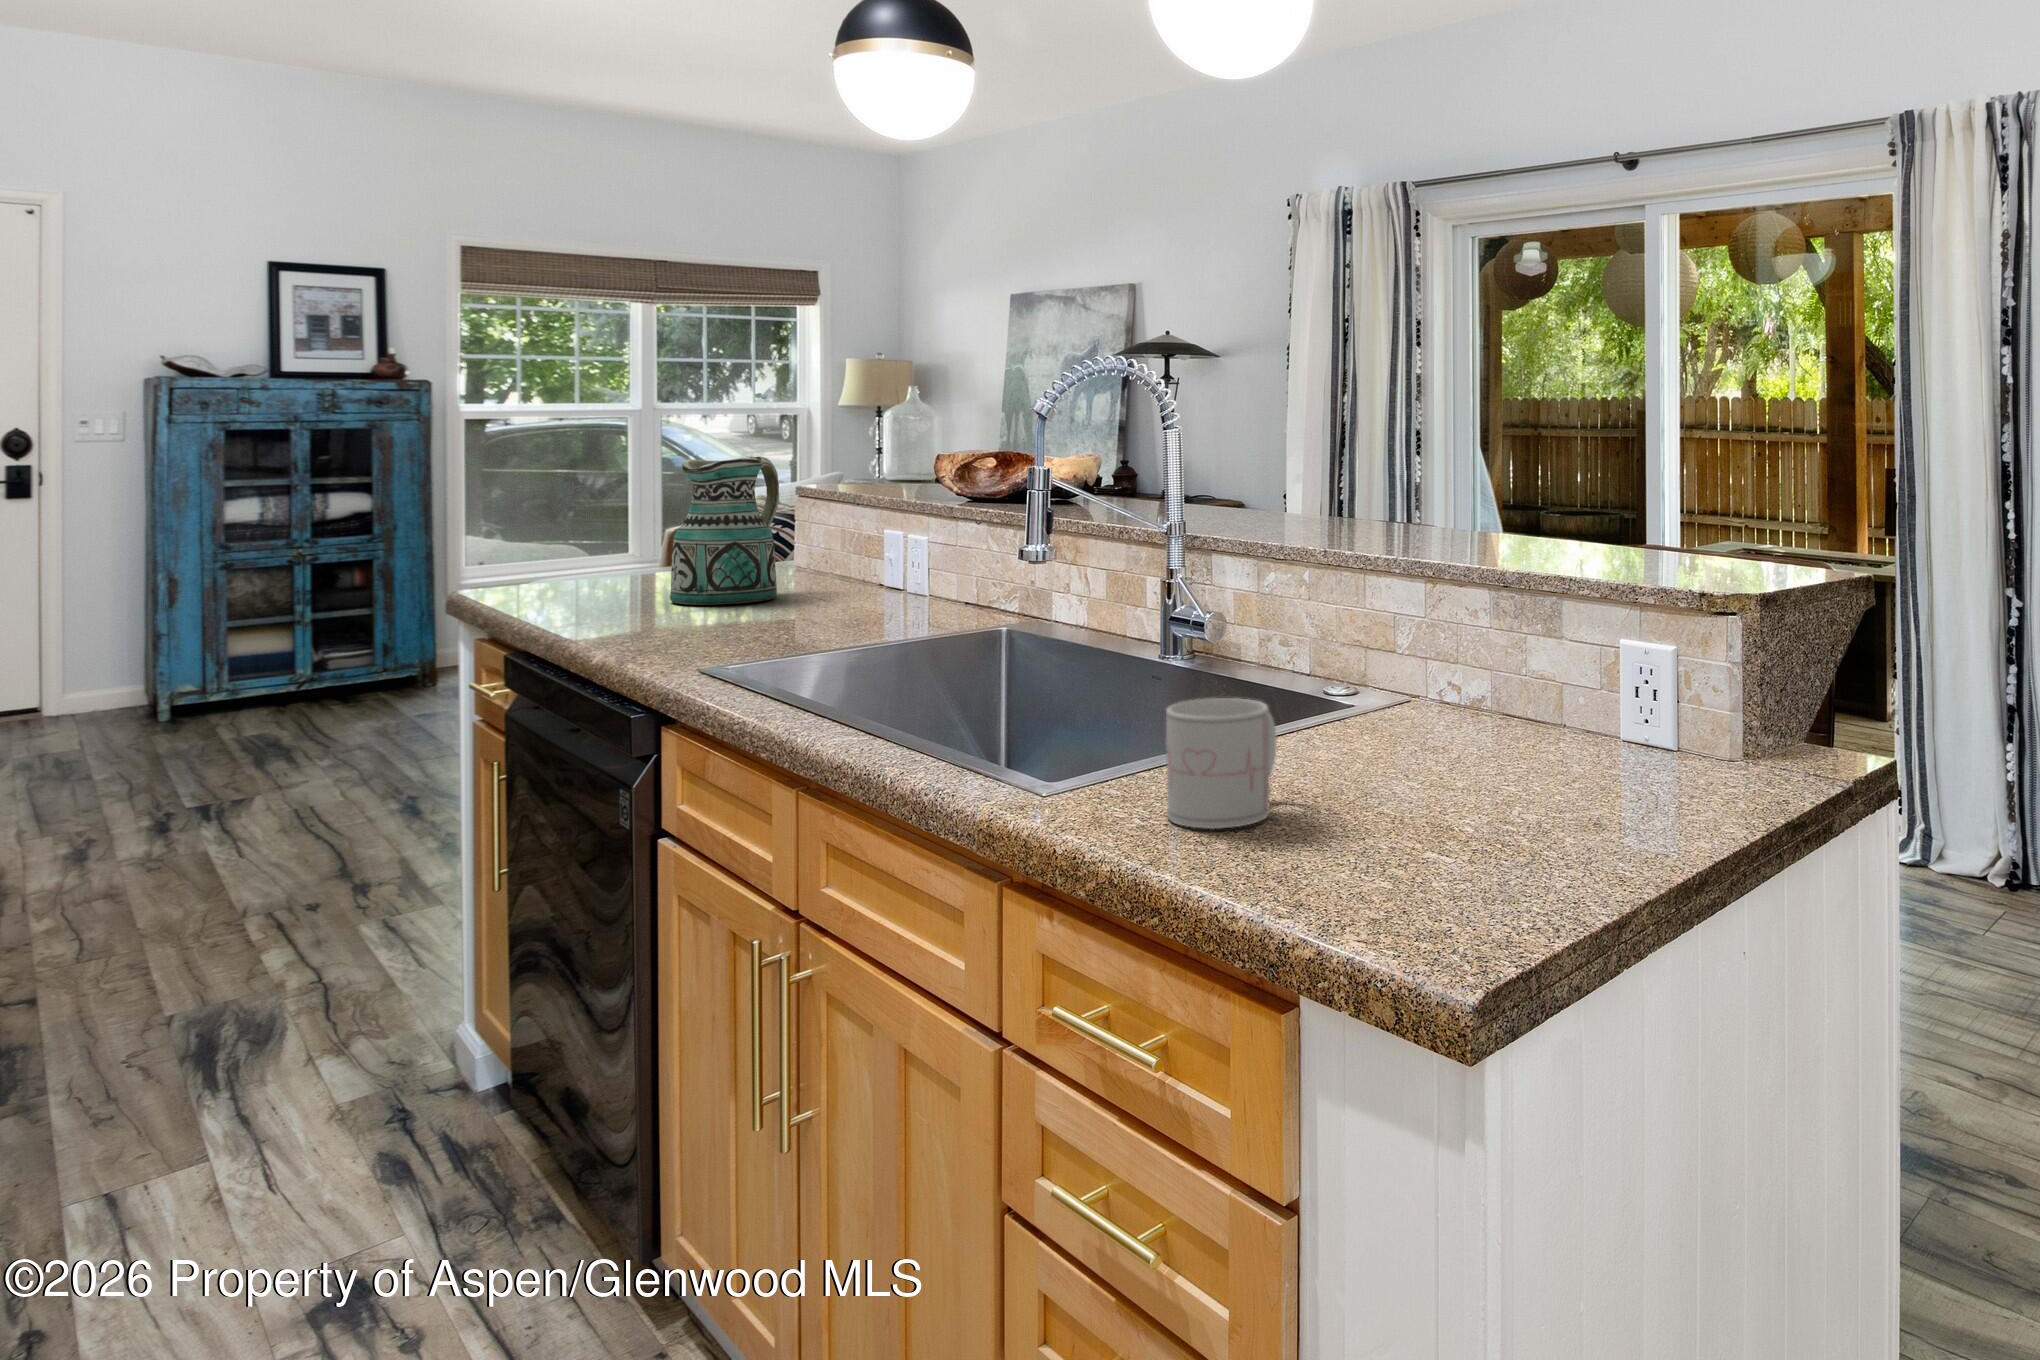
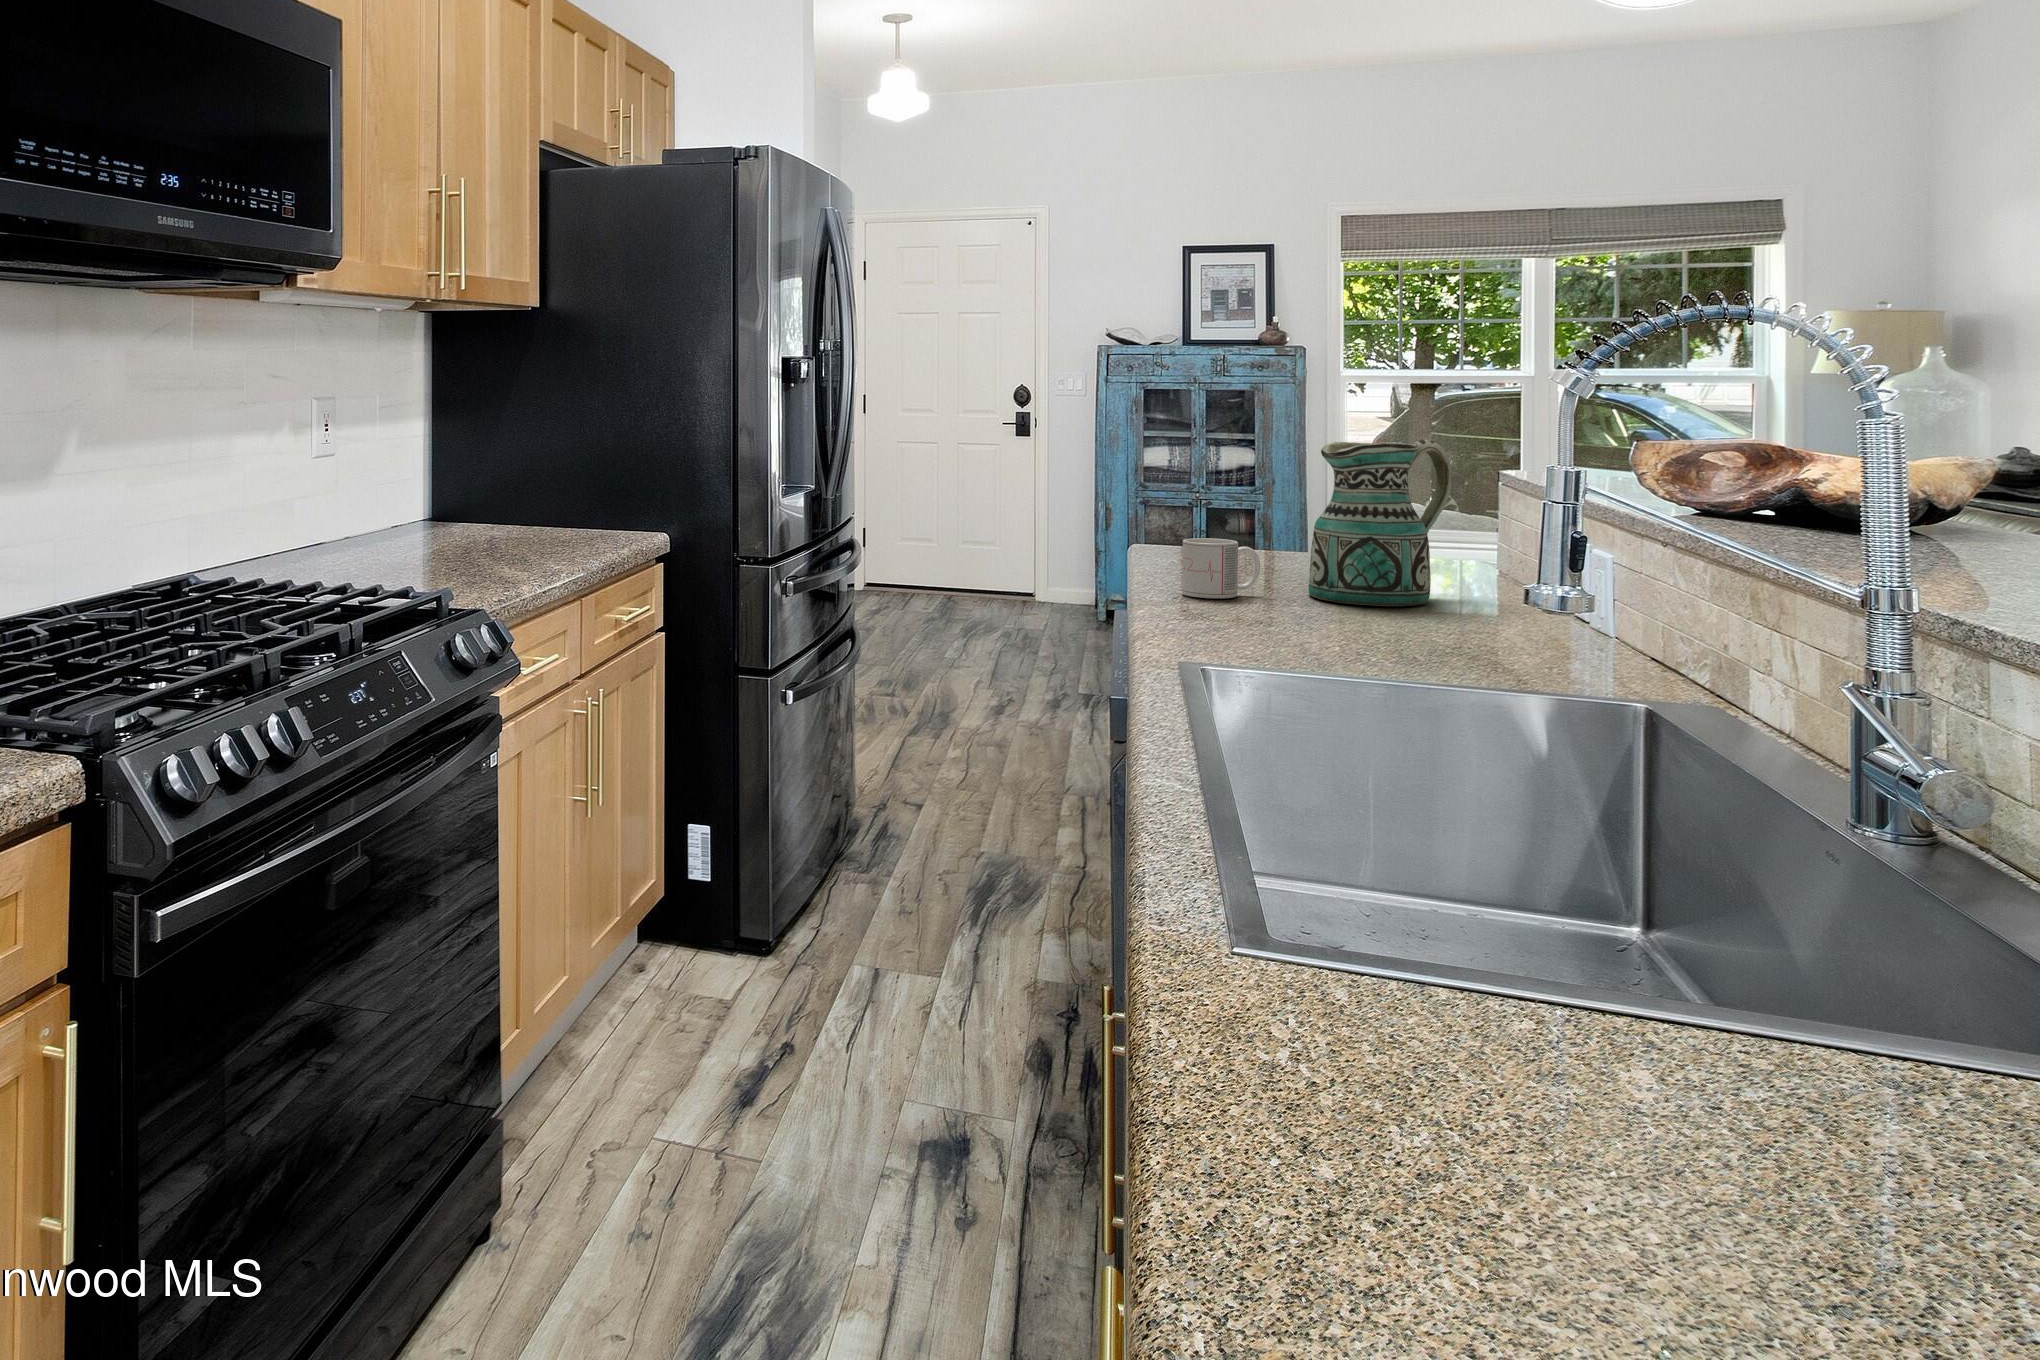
mug: present [1166,698,1277,829] -> present [1182,538,1260,598]

